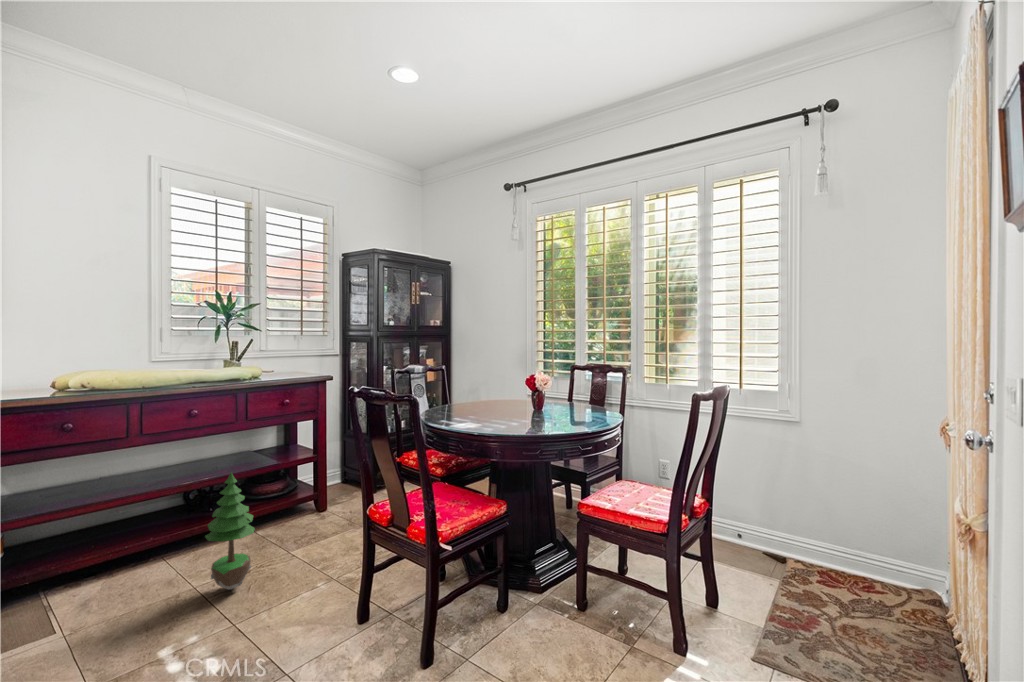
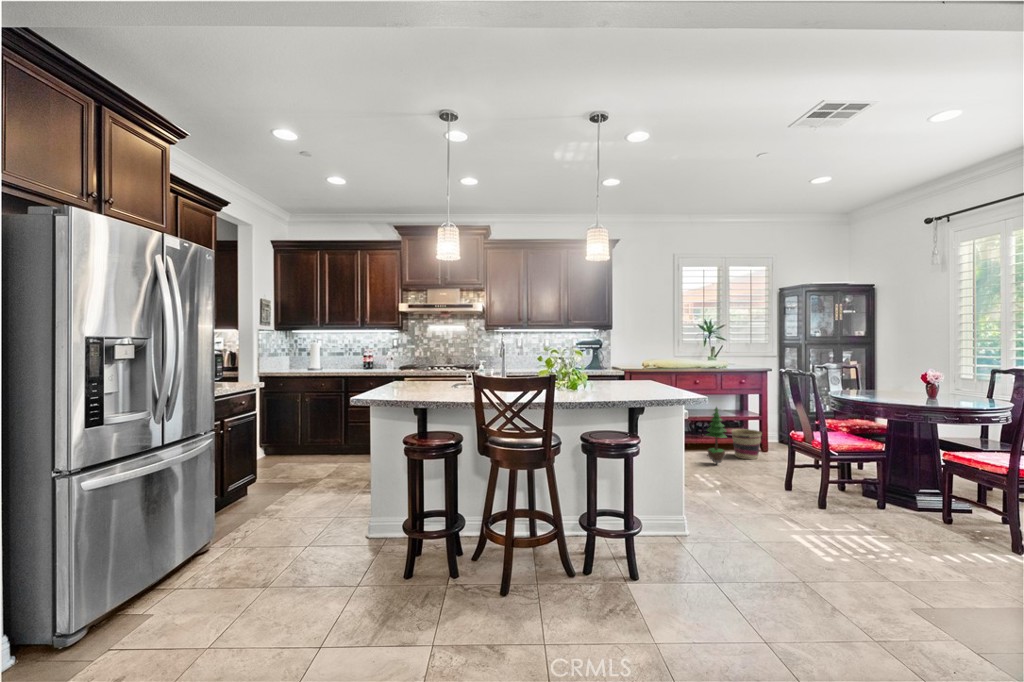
basket: none [265,486,319,547] -> present [732,429,762,459]

